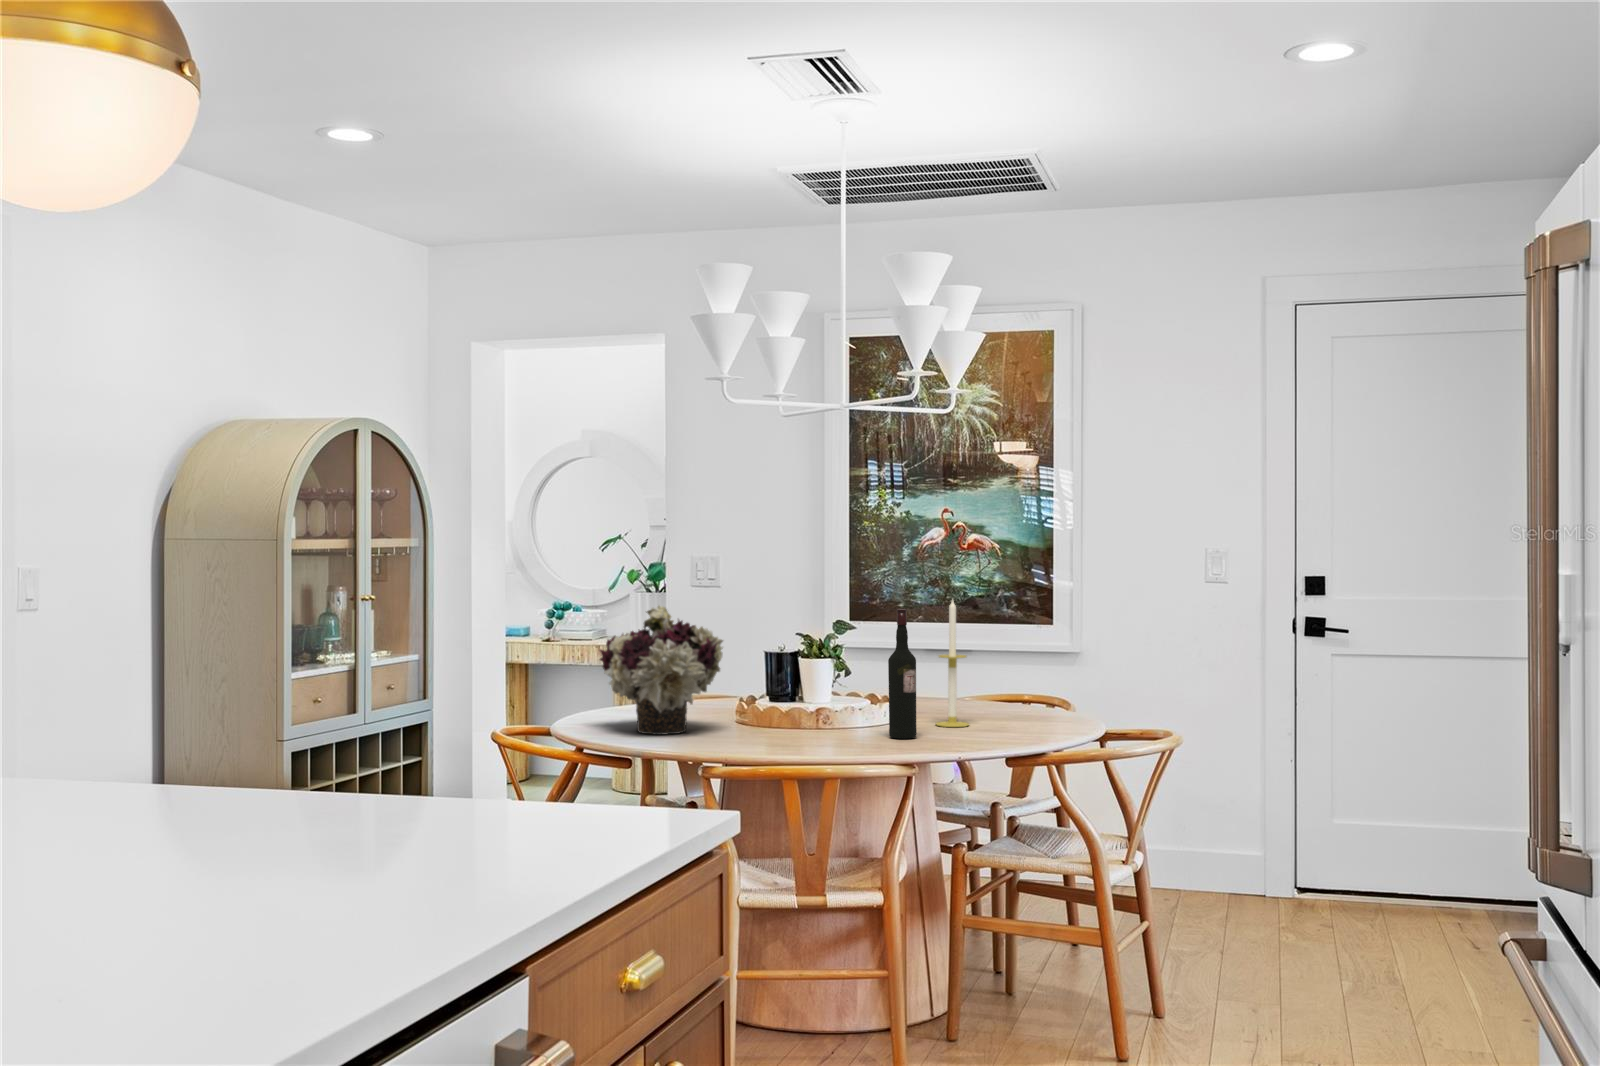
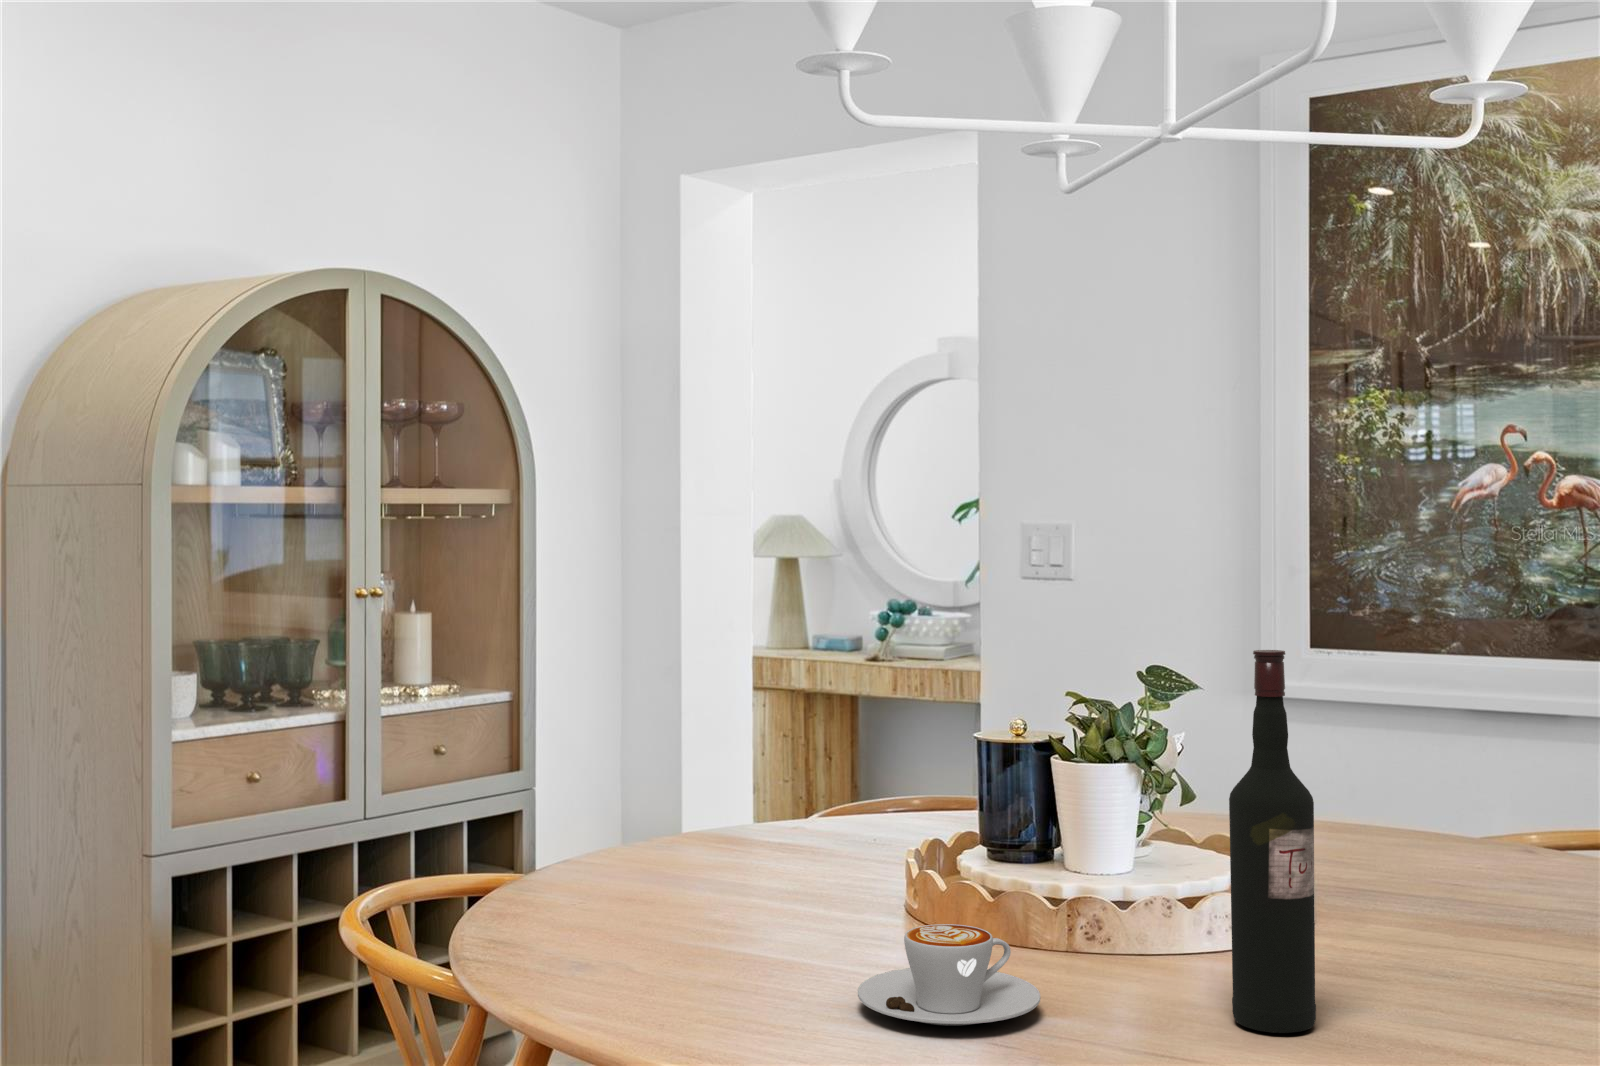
candle: present [936,600,969,727] -> none [1406,616,1506,977]
flower arrangement: present [599,605,723,735] -> none [546,621,822,946]
coffee cup: none [762,711,827,743] -> present [858,924,1040,1026]

